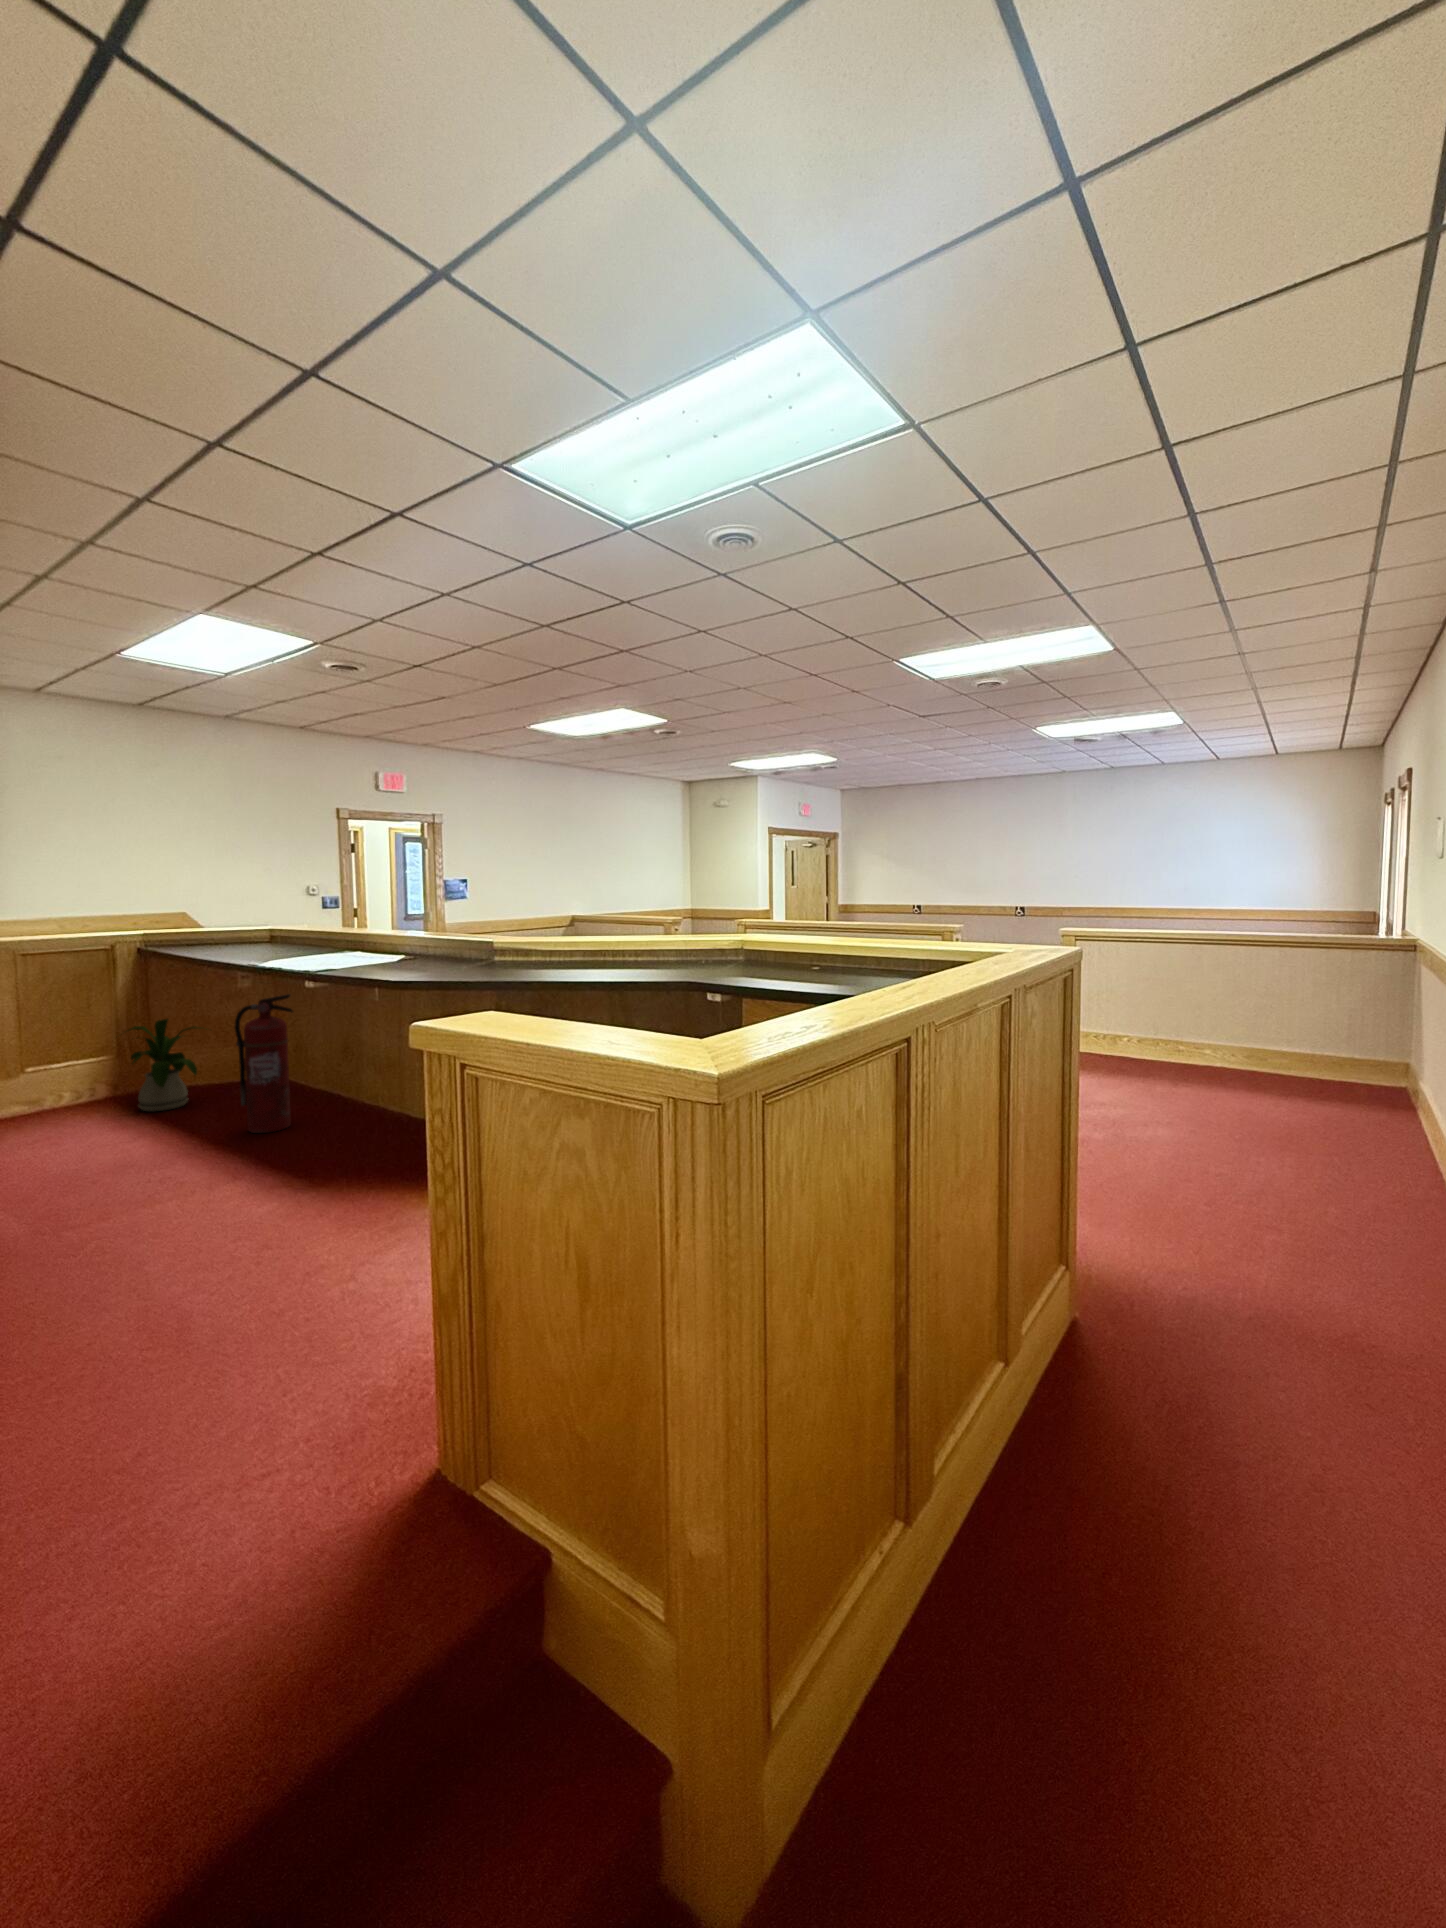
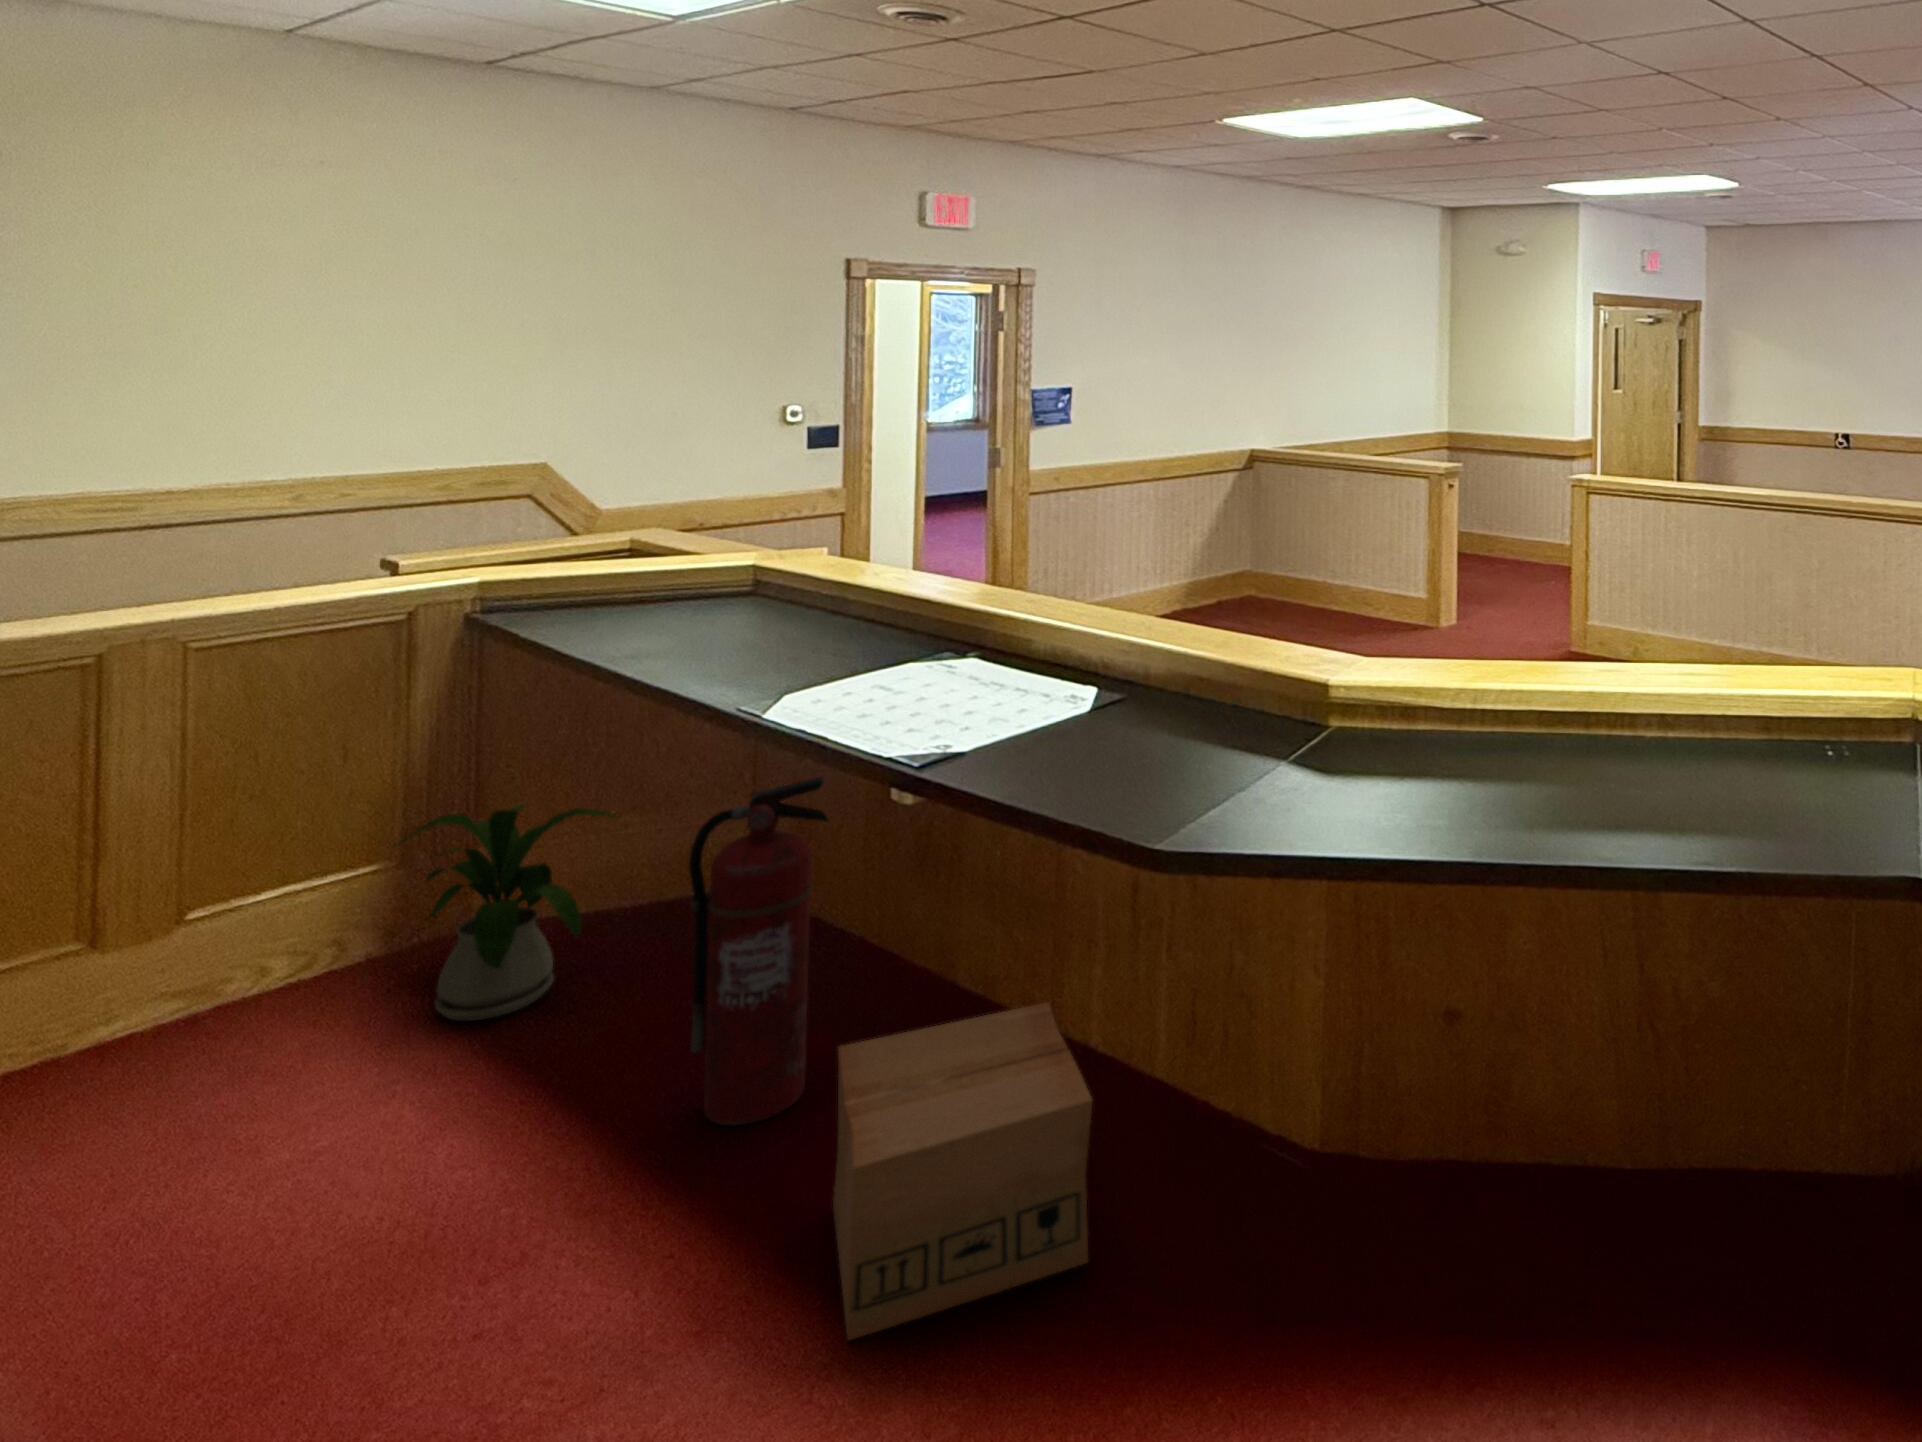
cardboard box: none [291,1078,393,1174] -> present [833,1003,1092,1340]

